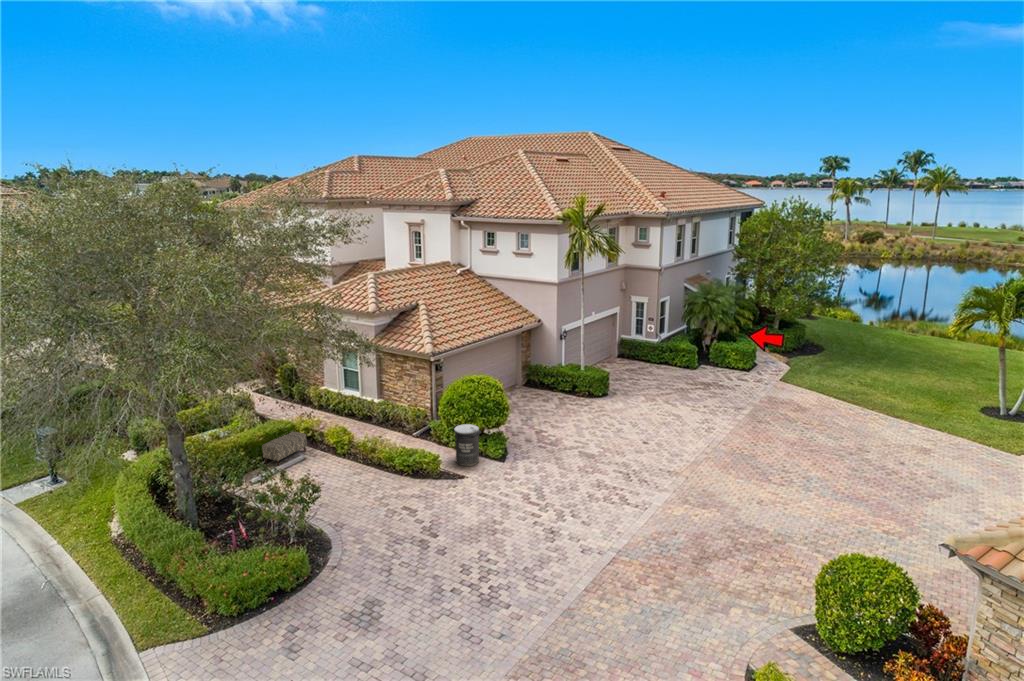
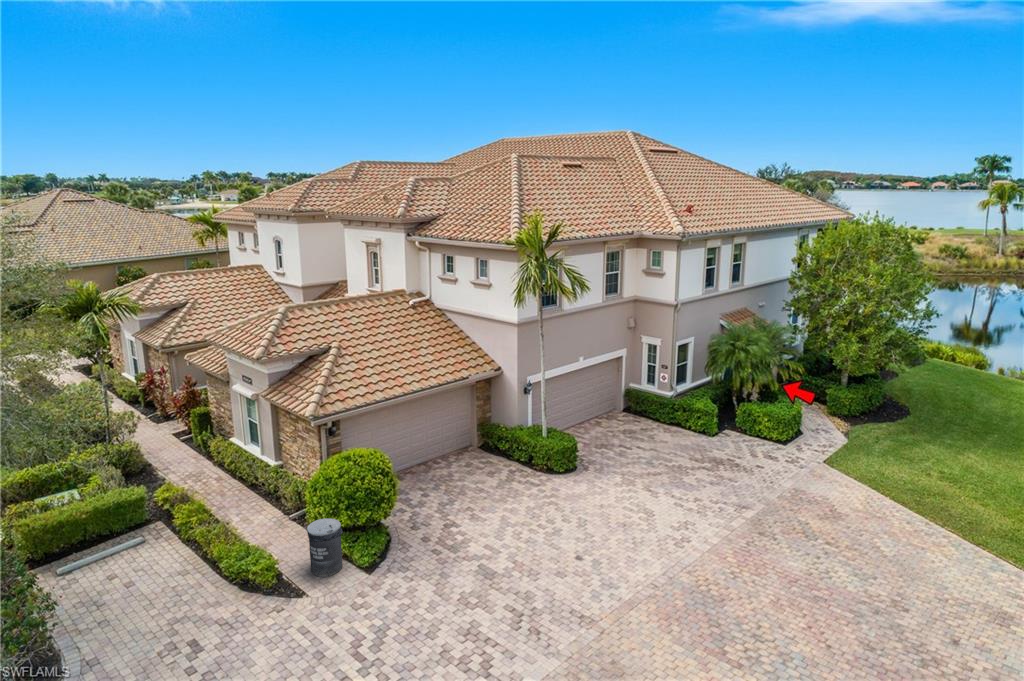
bench: present [262,432,307,466] -> none [87,504,152,552]

